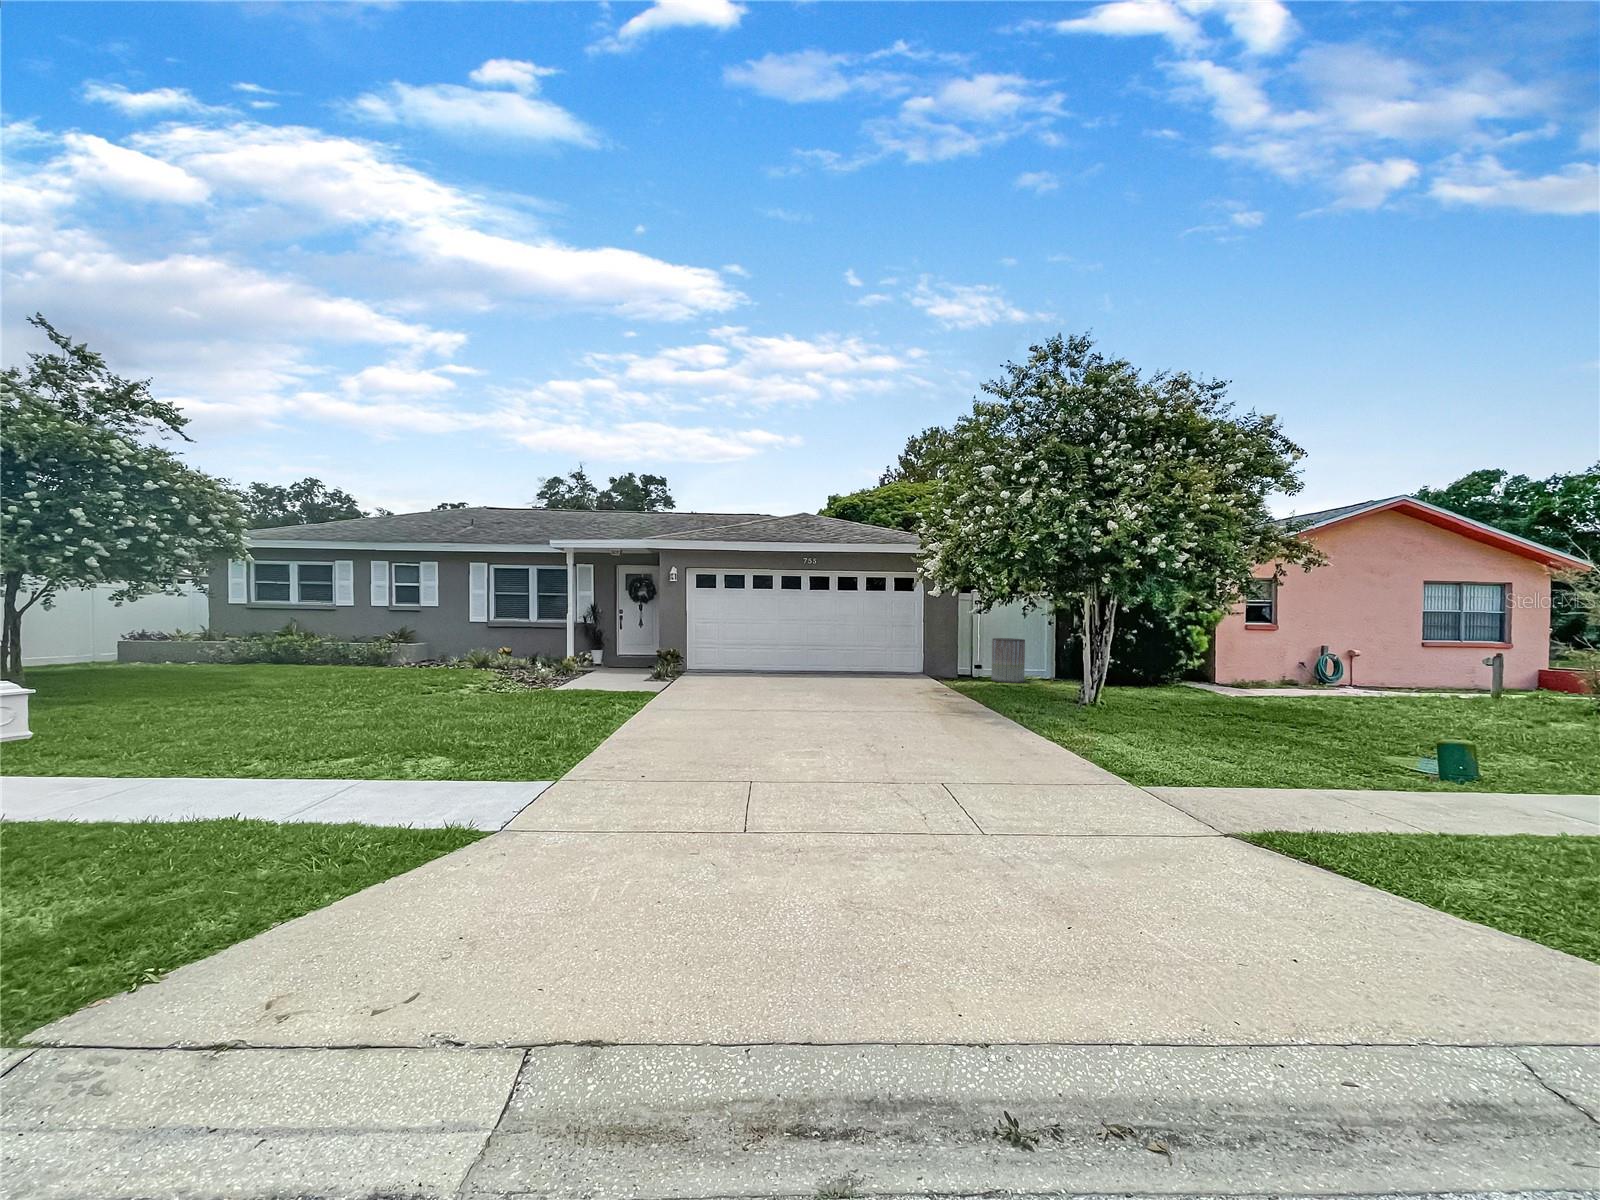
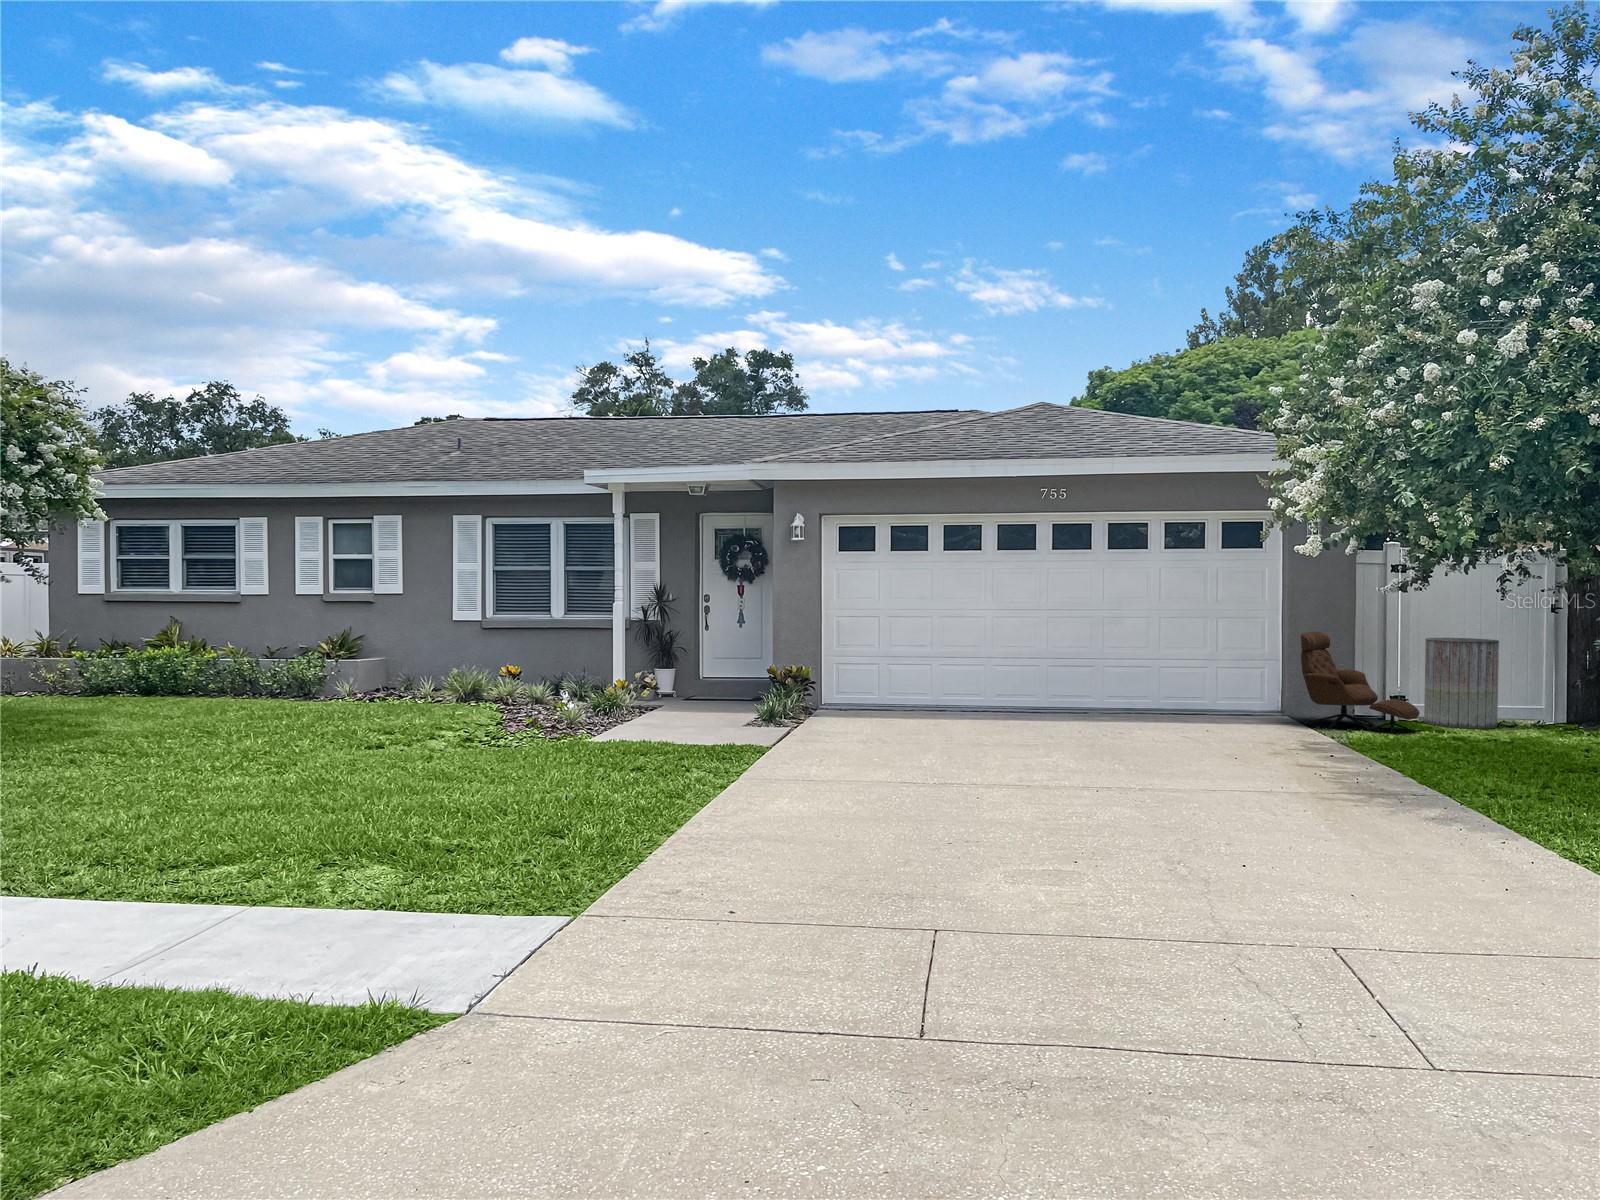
lounge chair: none [934,634,988,685] -> present [1301,631,1420,733]

